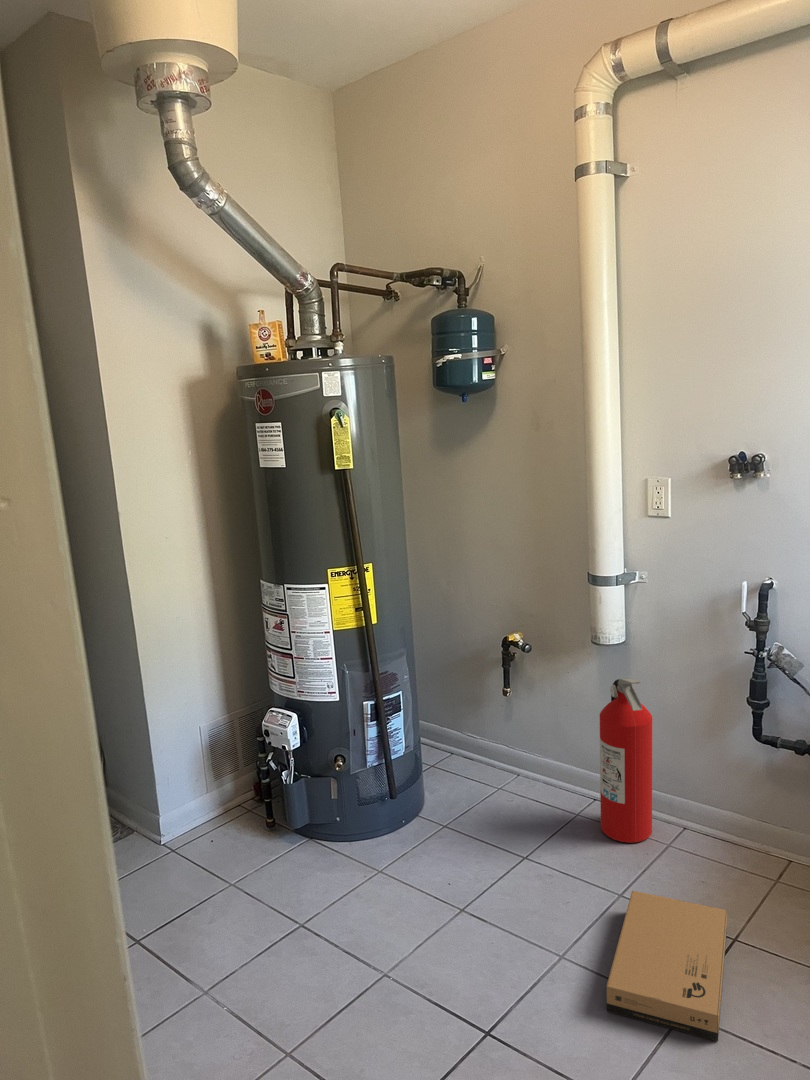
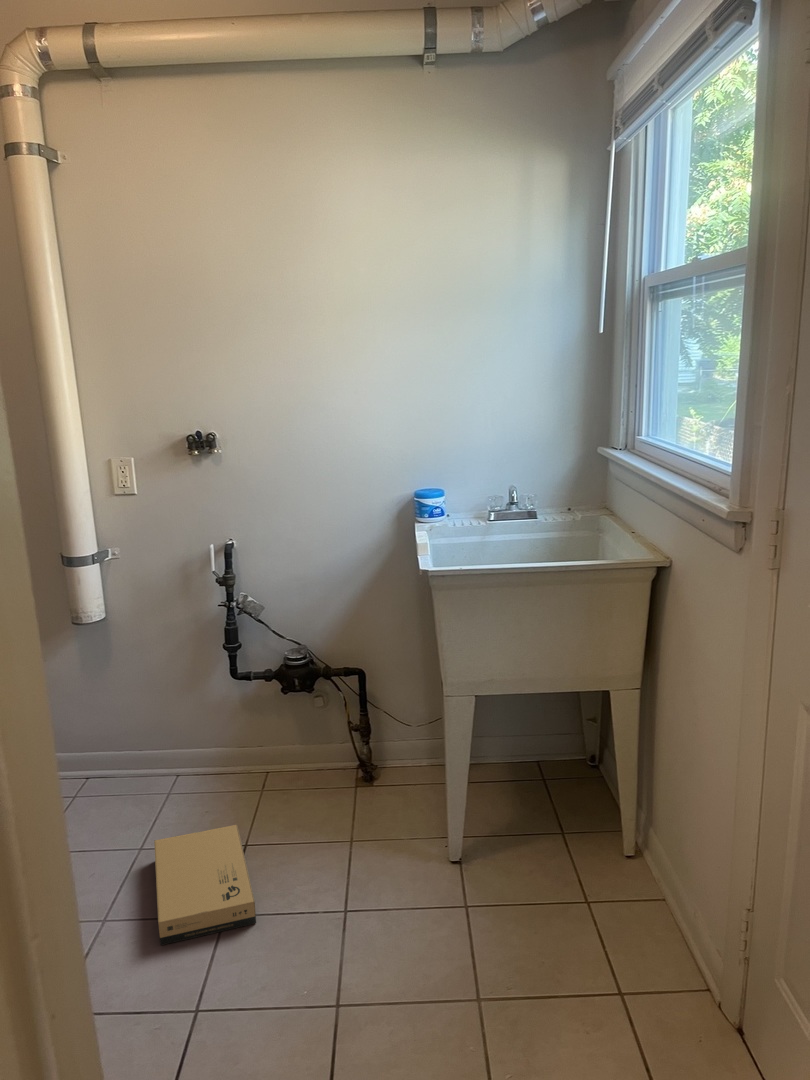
fire extinguisher: present [600,678,652,843] -> none [90,651,153,809]

